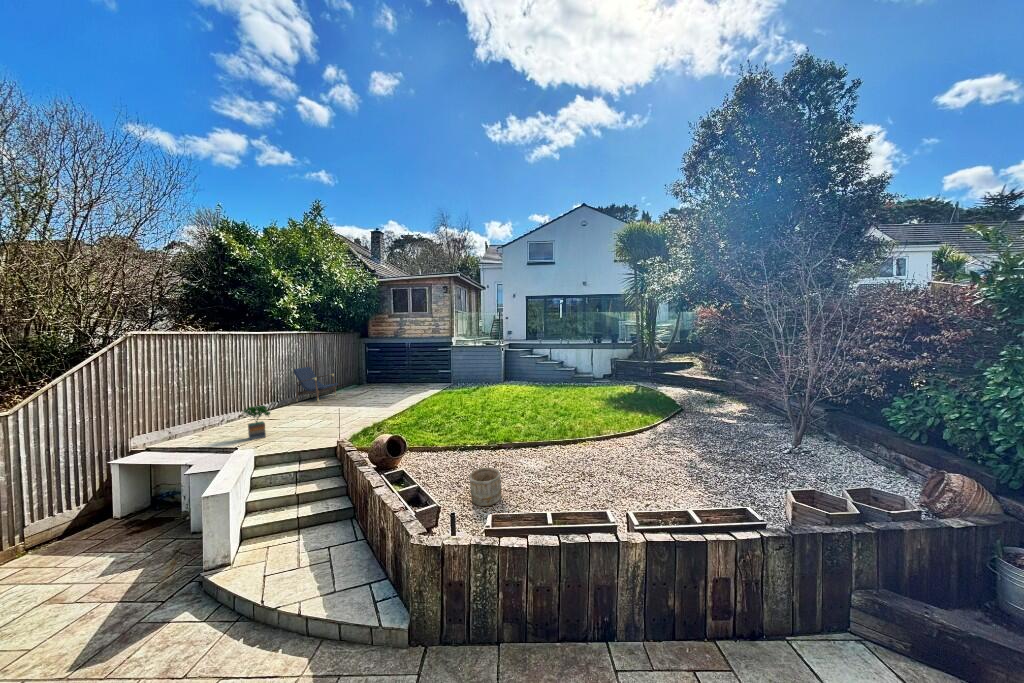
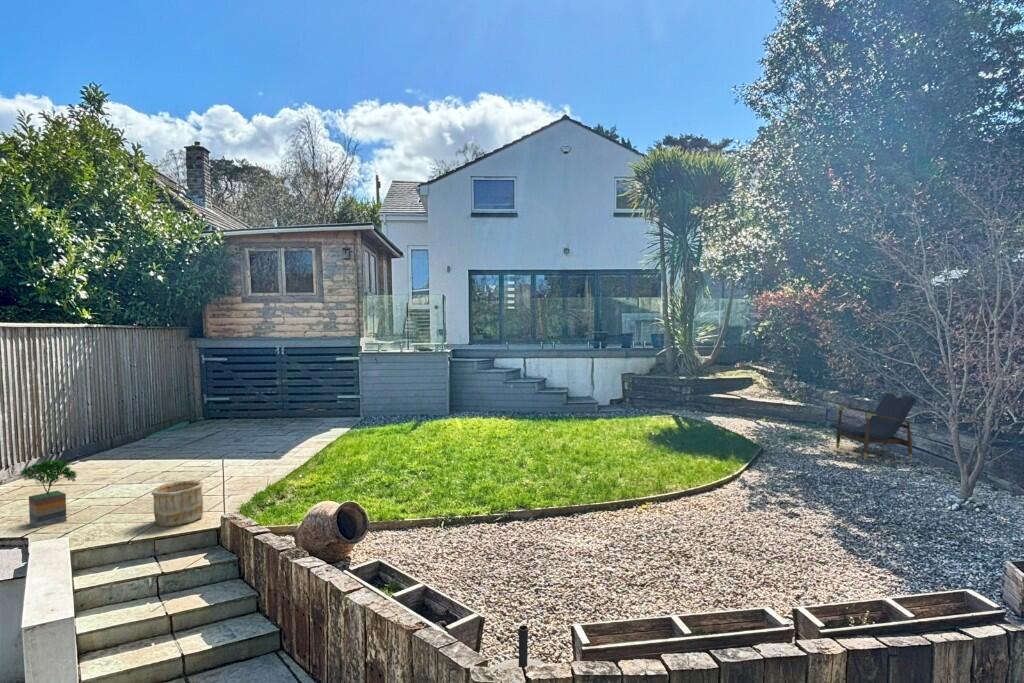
lounge chair: present [294,367,338,402] -> present [830,391,916,460]
wooden bucket: present [469,468,501,506] -> present [151,480,203,527]

